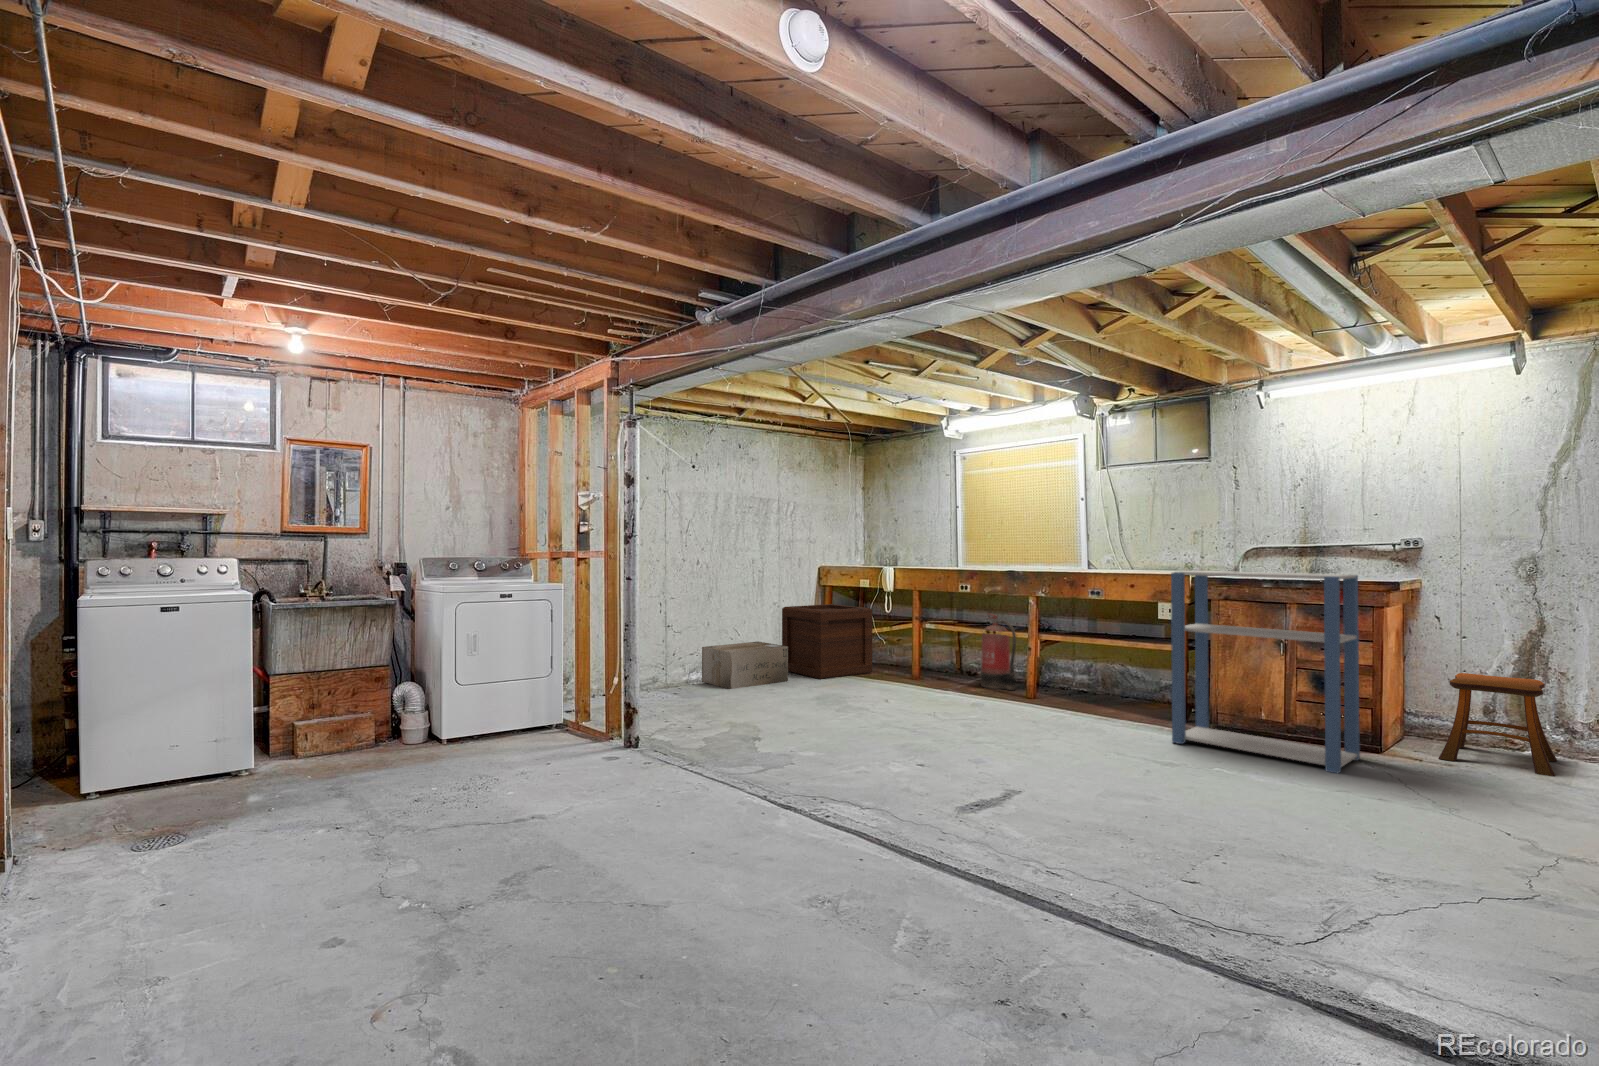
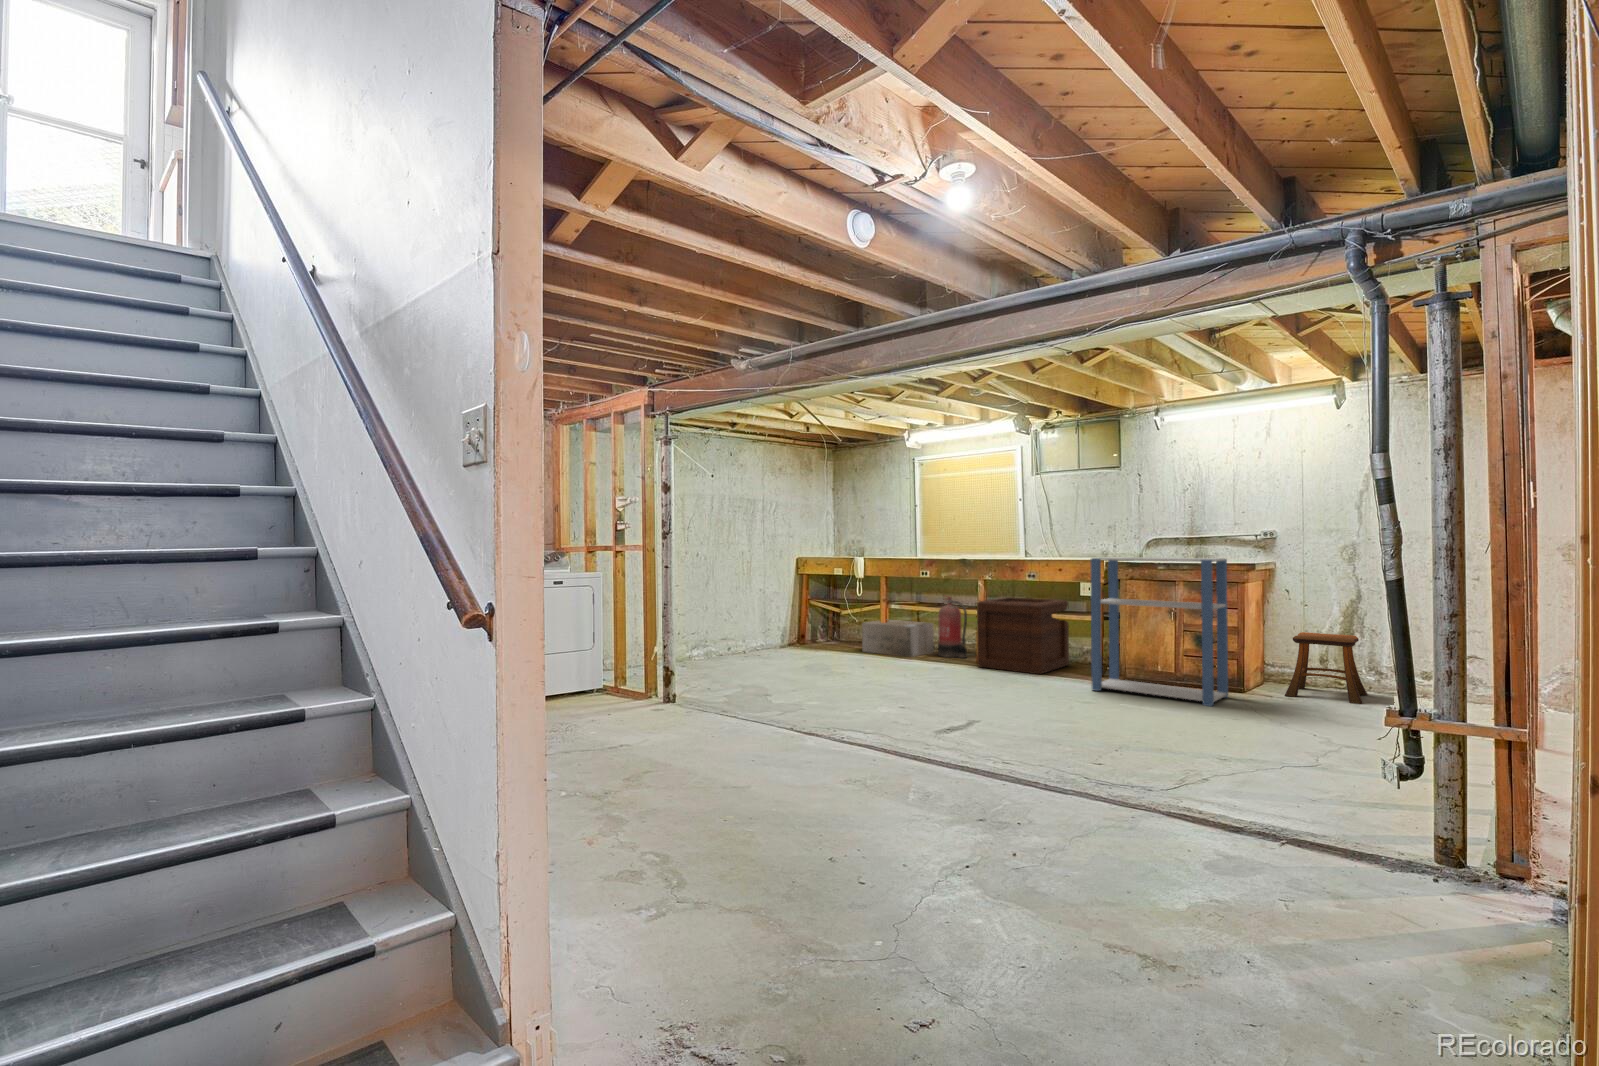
wooden crate: present [782,604,872,679] -> present [977,597,1069,674]
cardboard box: present [702,641,788,689] -> present [862,619,934,657]

